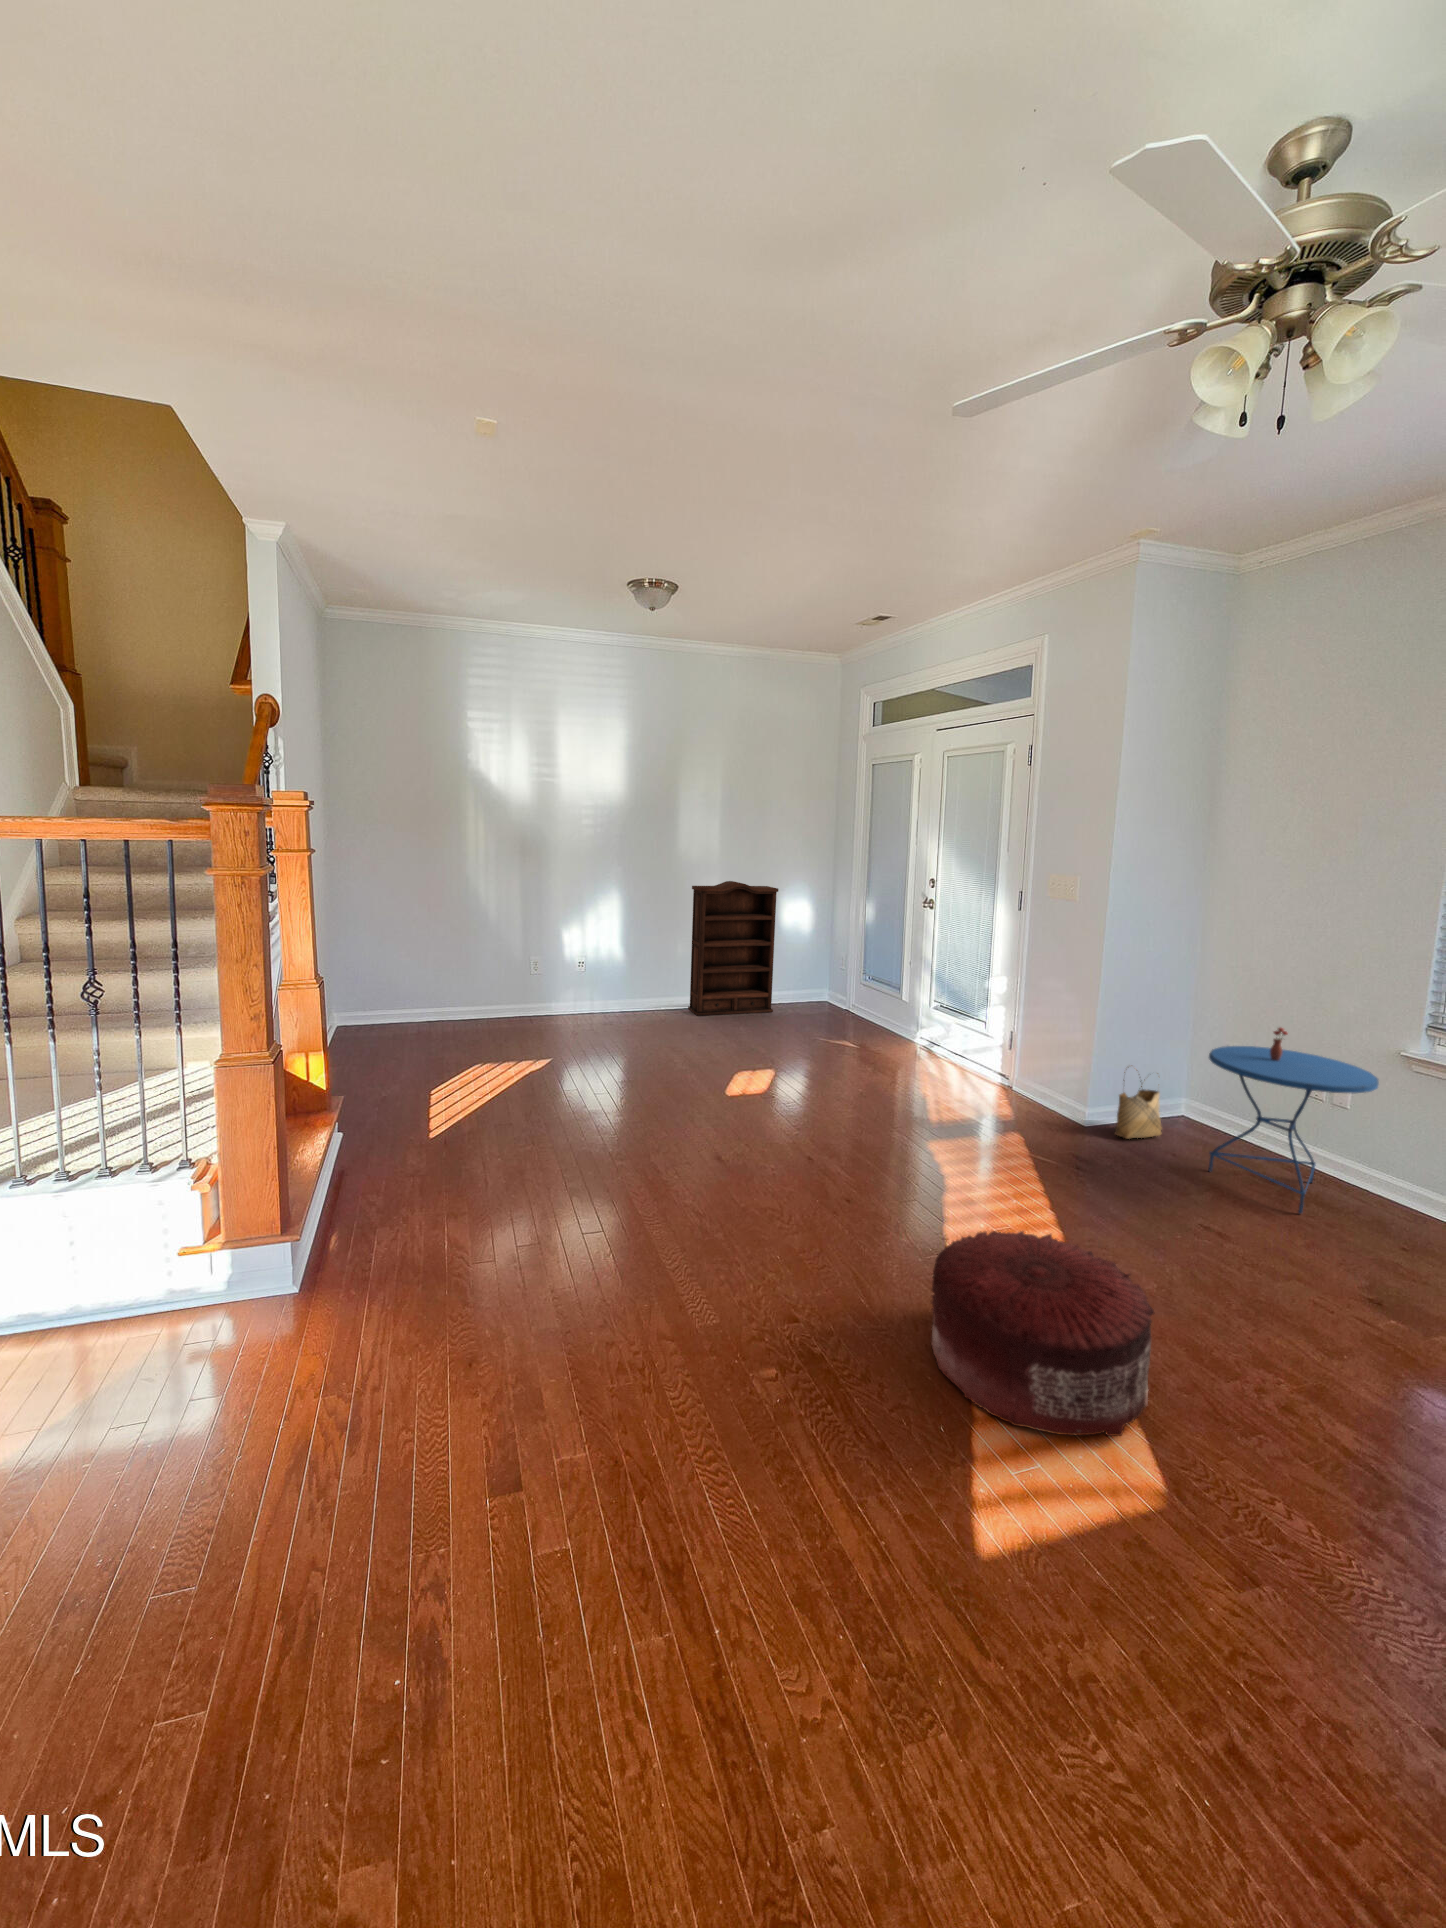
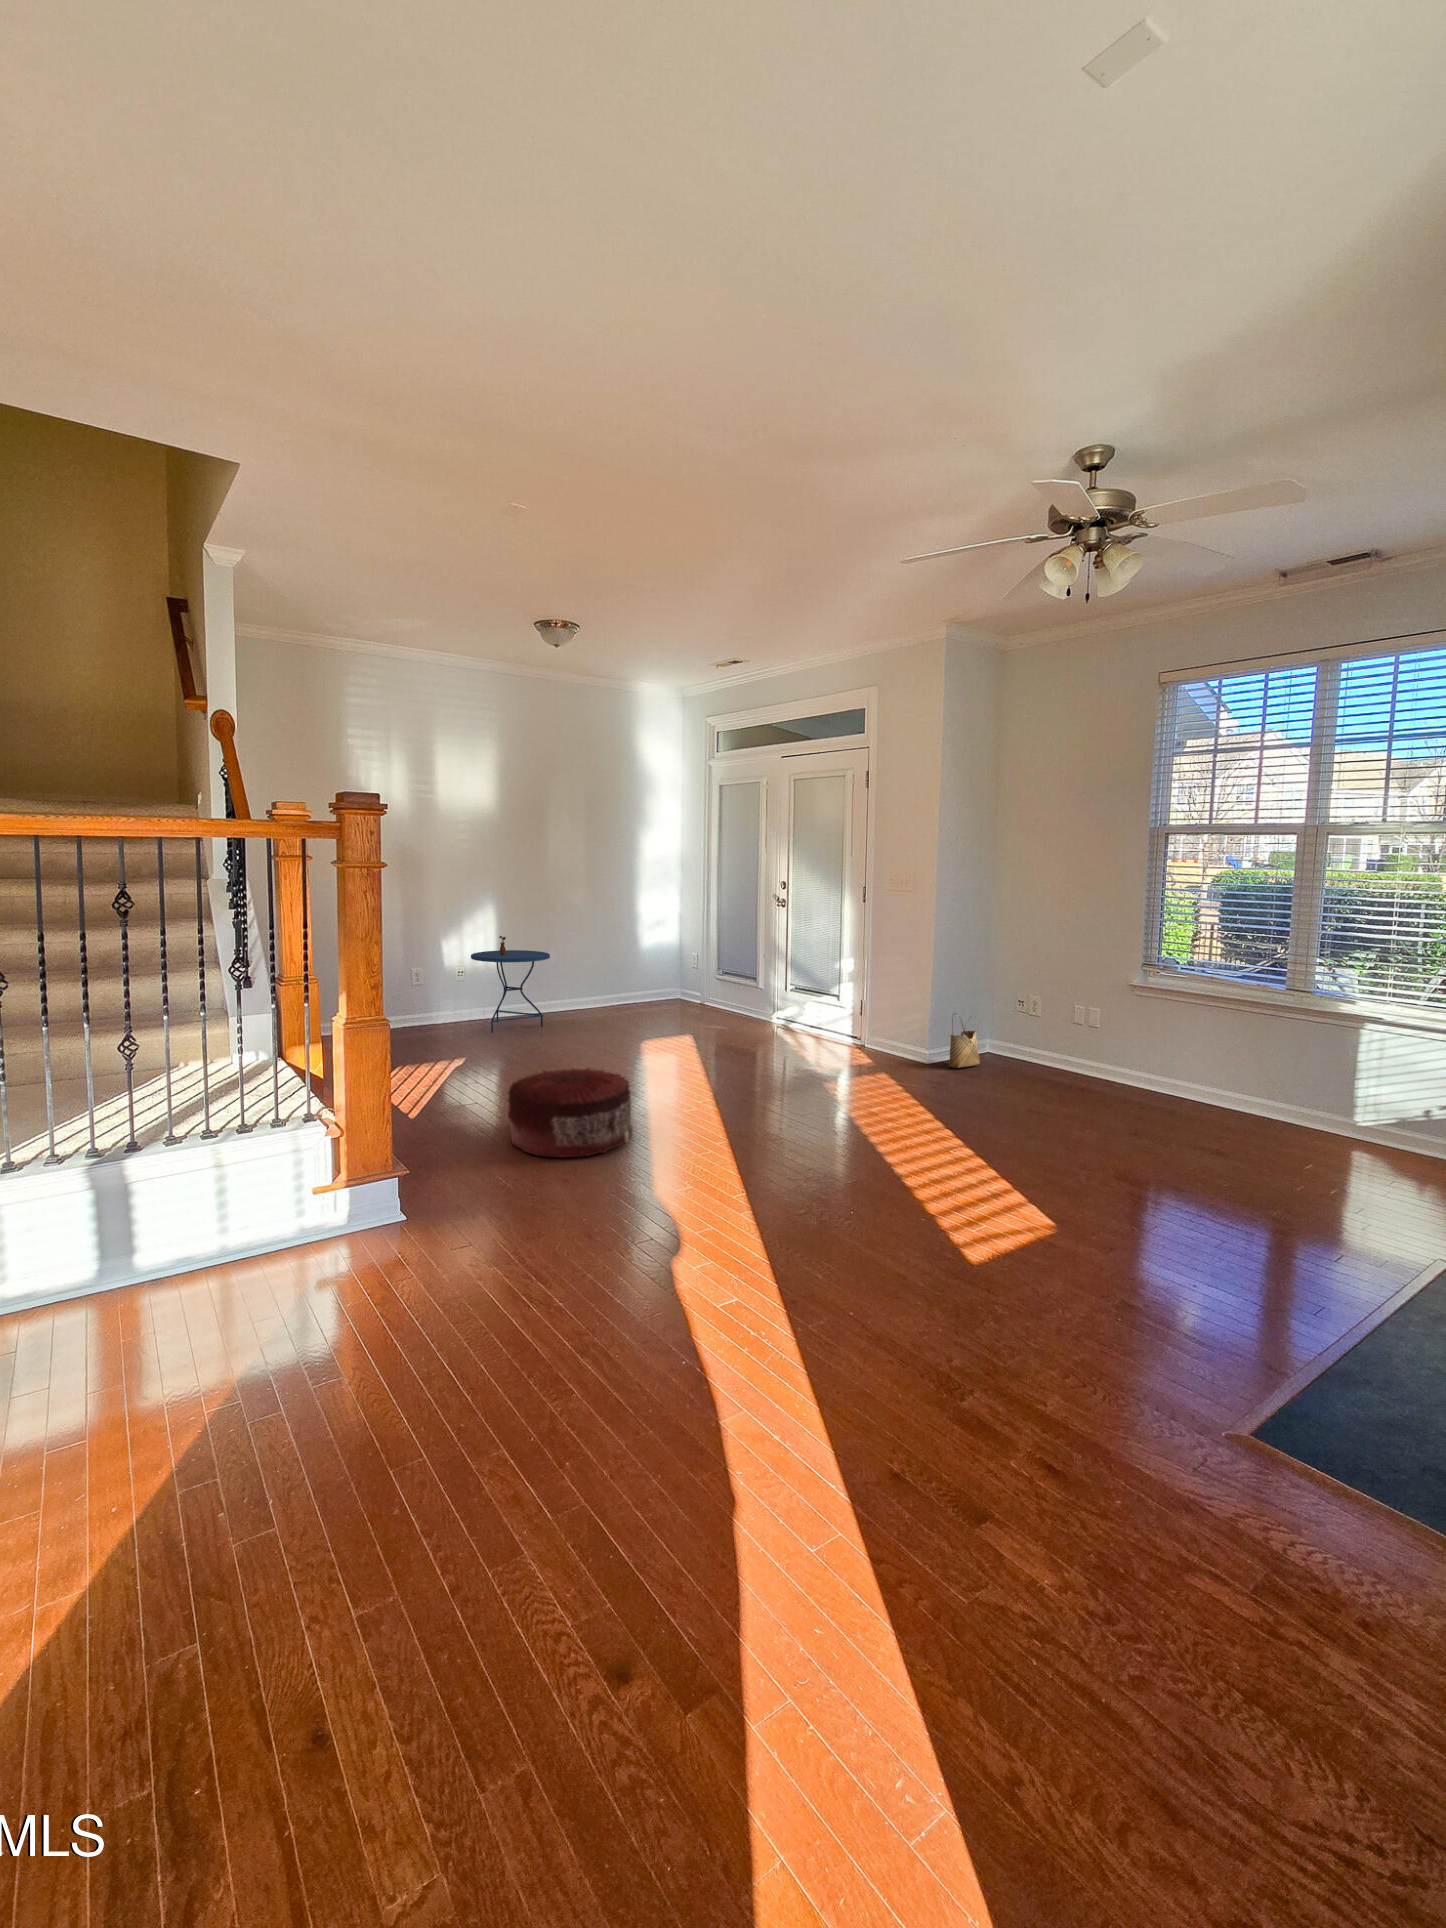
bookshelf: present [688,881,778,1016] -> none [563,893,642,1018]
side table: present [1209,1028,1379,1214] -> present [471,936,550,1033]
pouf: present [931,1231,1154,1436] -> present [508,1068,632,1158]

